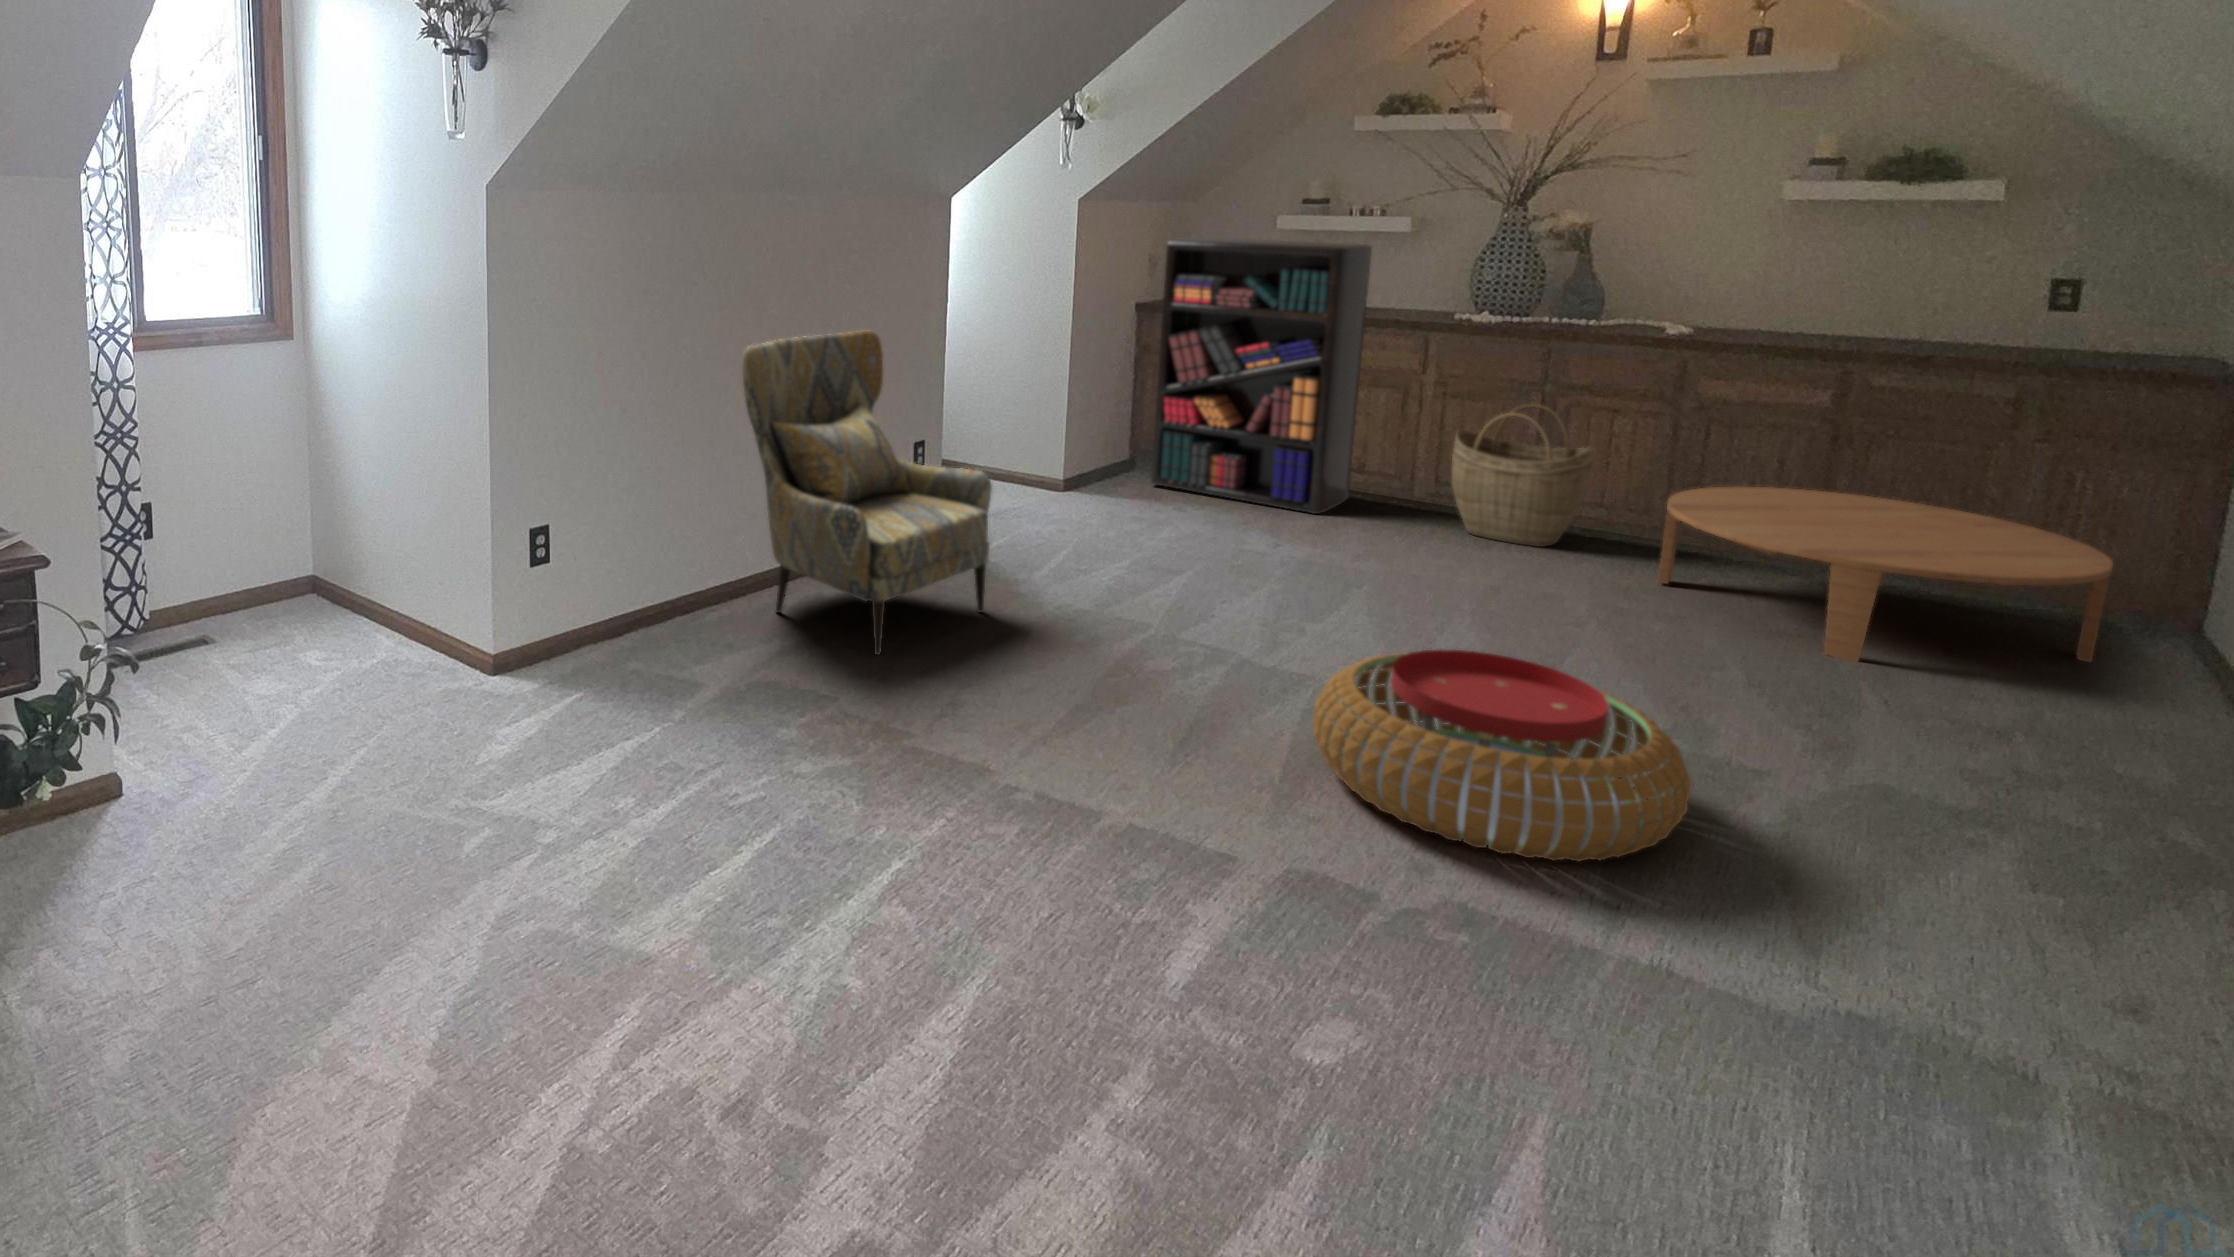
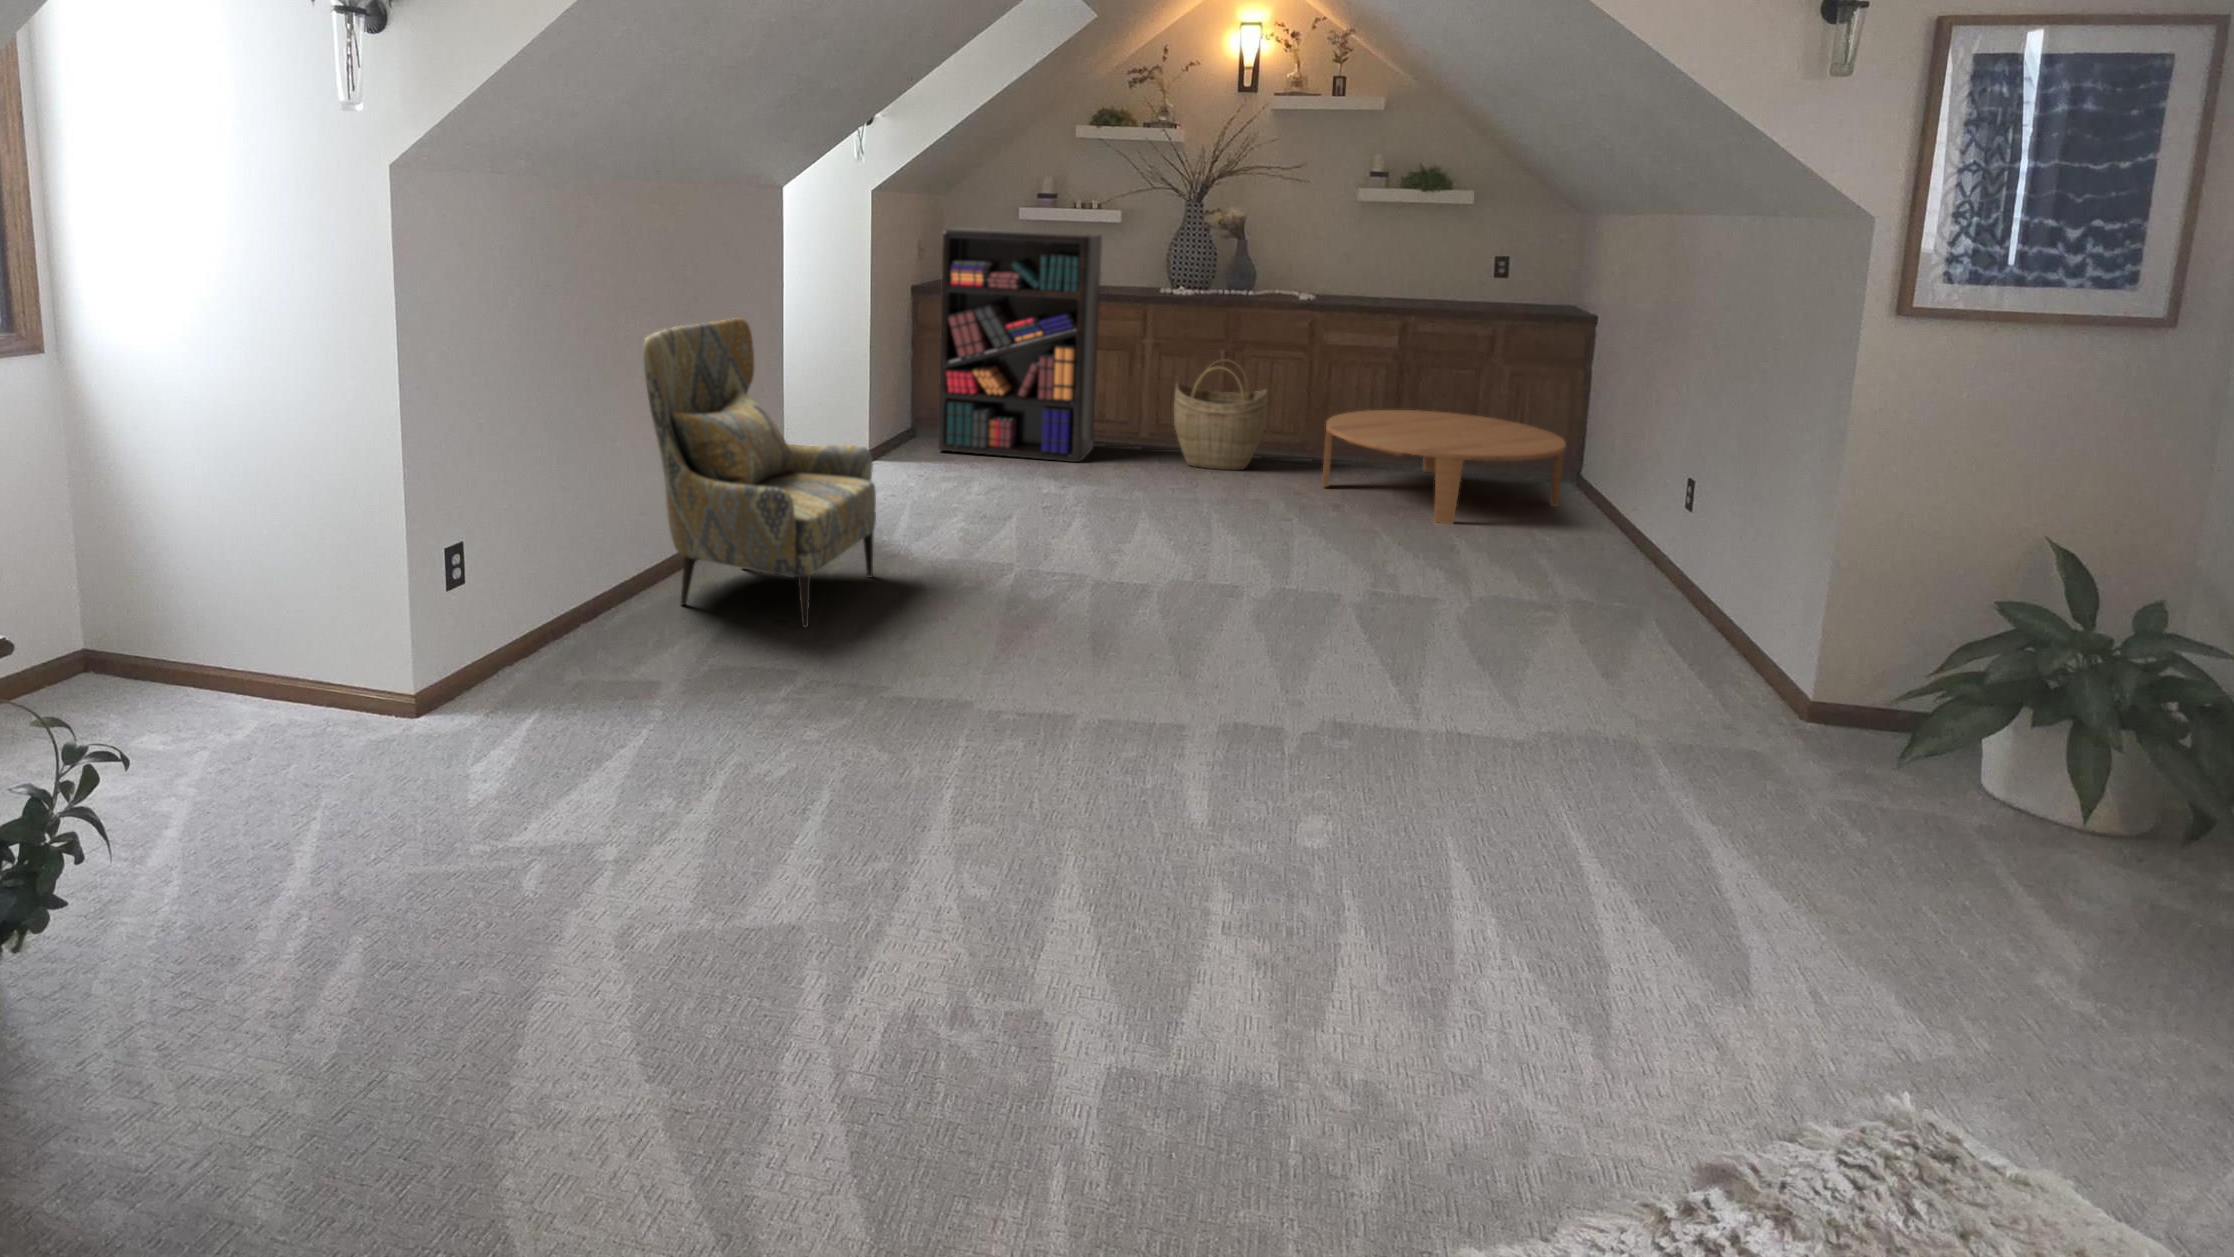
pouf: present [1312,650,1691,861] -> none [1189,544,1436,686]

